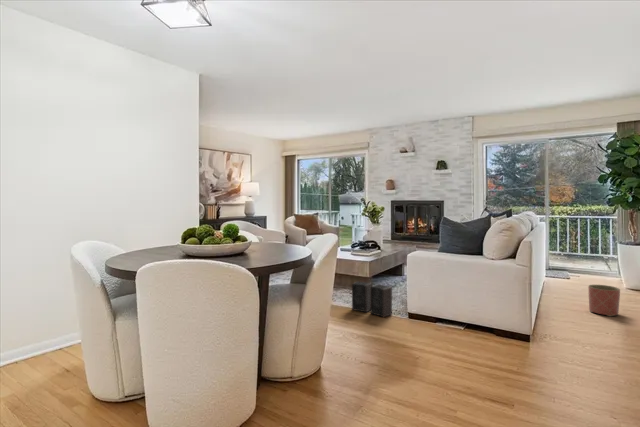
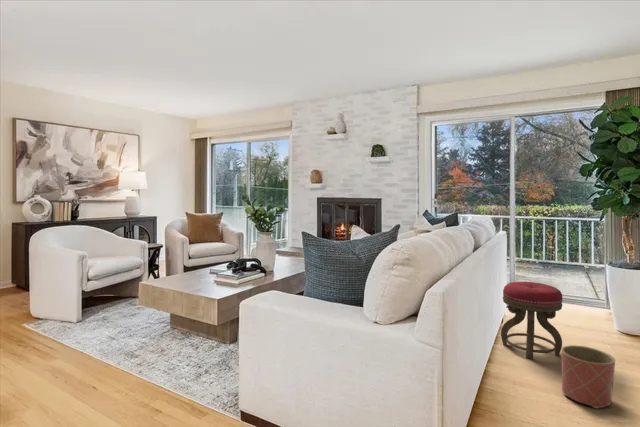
stool: none [547,253,588,300] -> present [501,282,562,359]
speaker: present [352,282,392,317] -> none [146,342,208,421]

